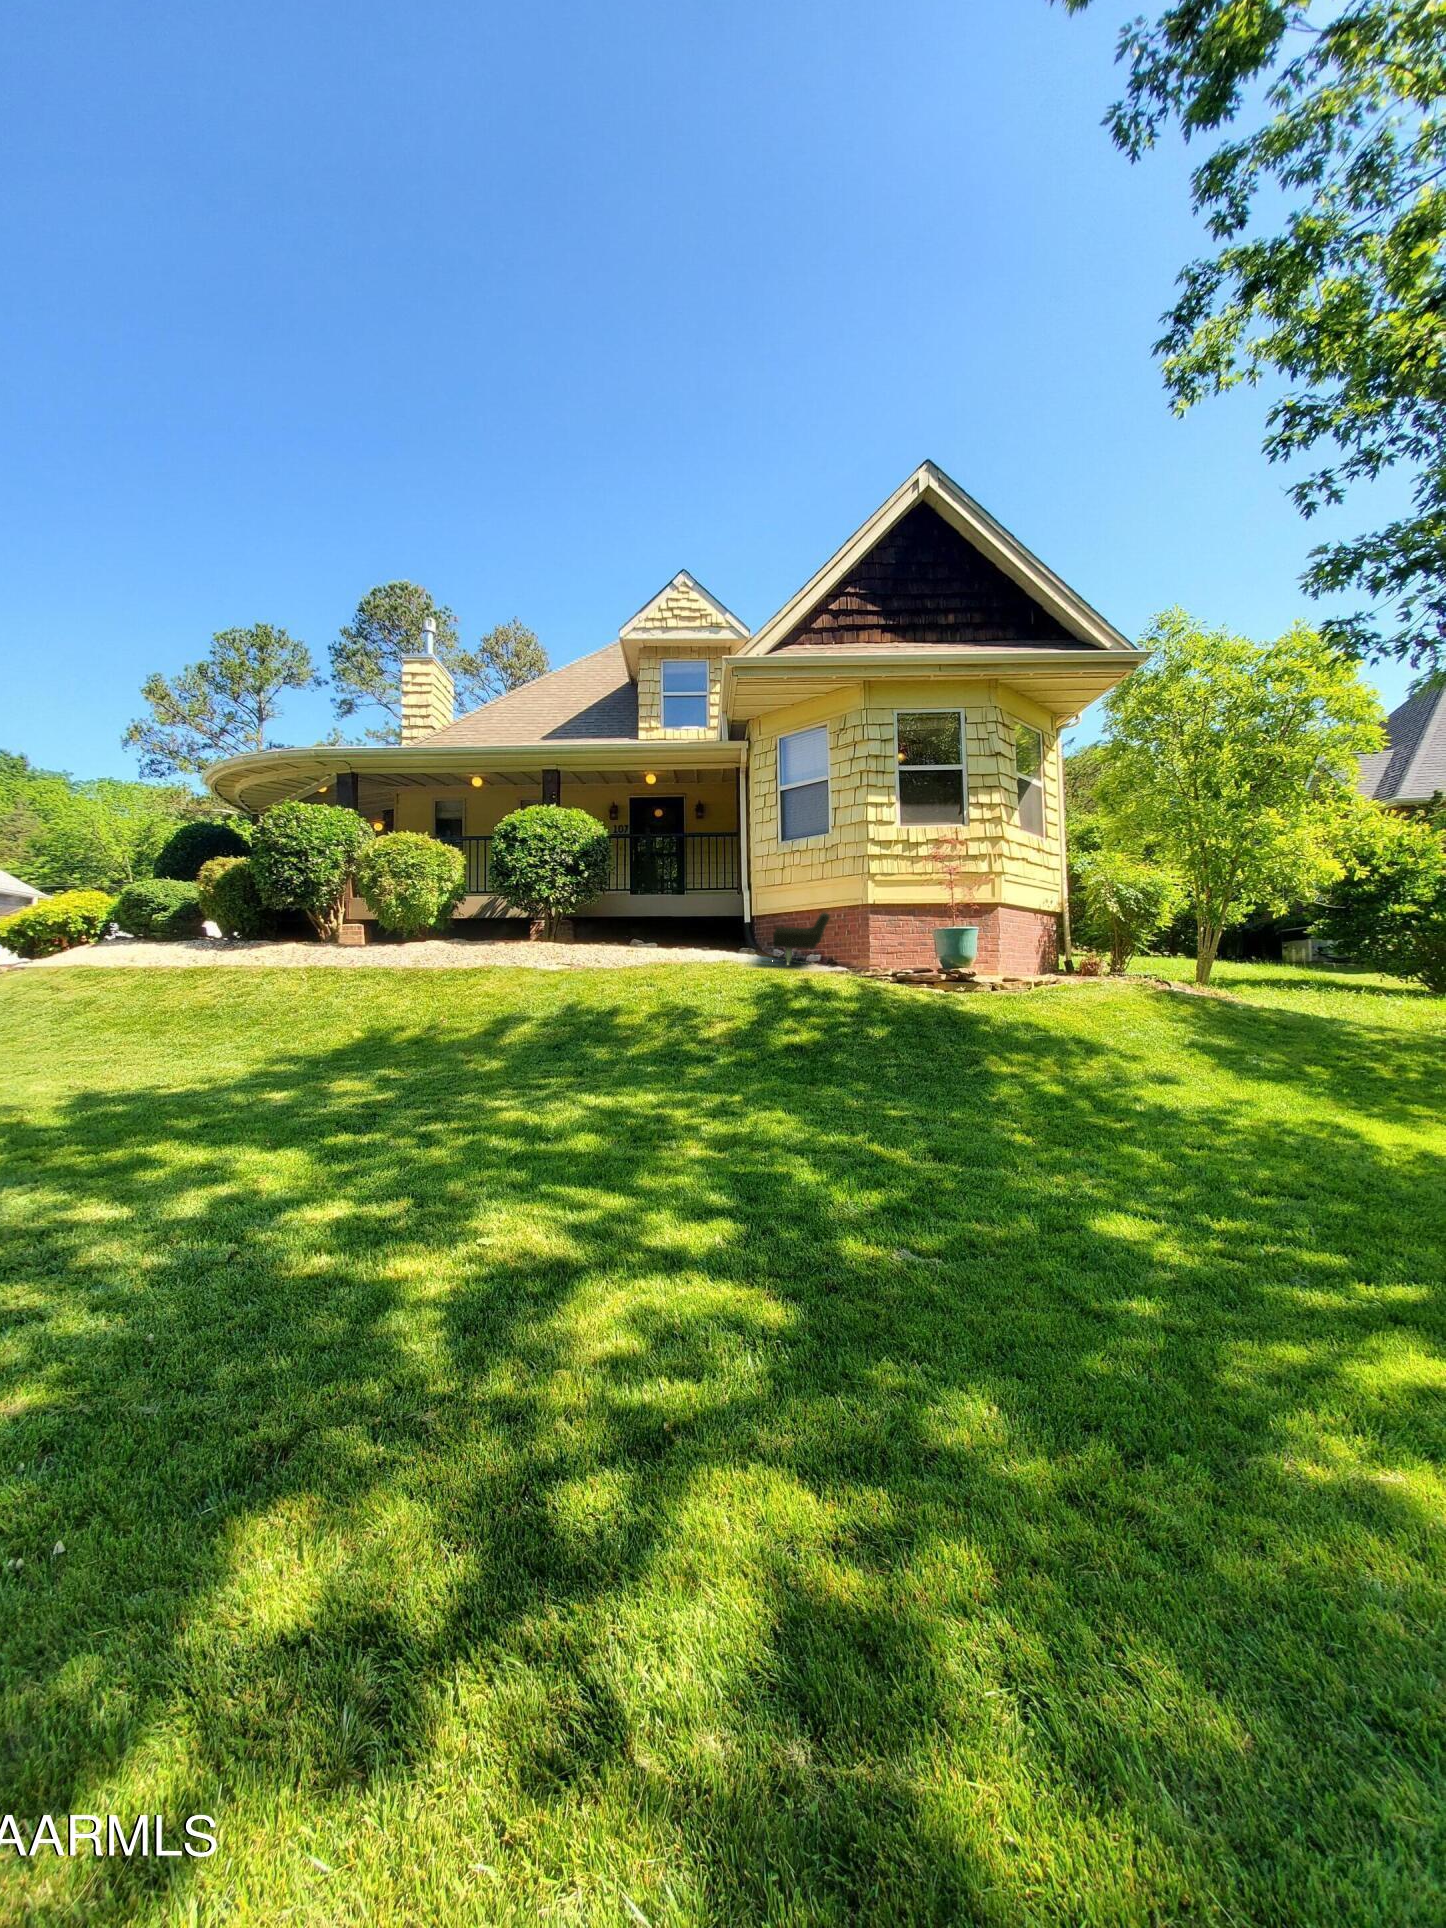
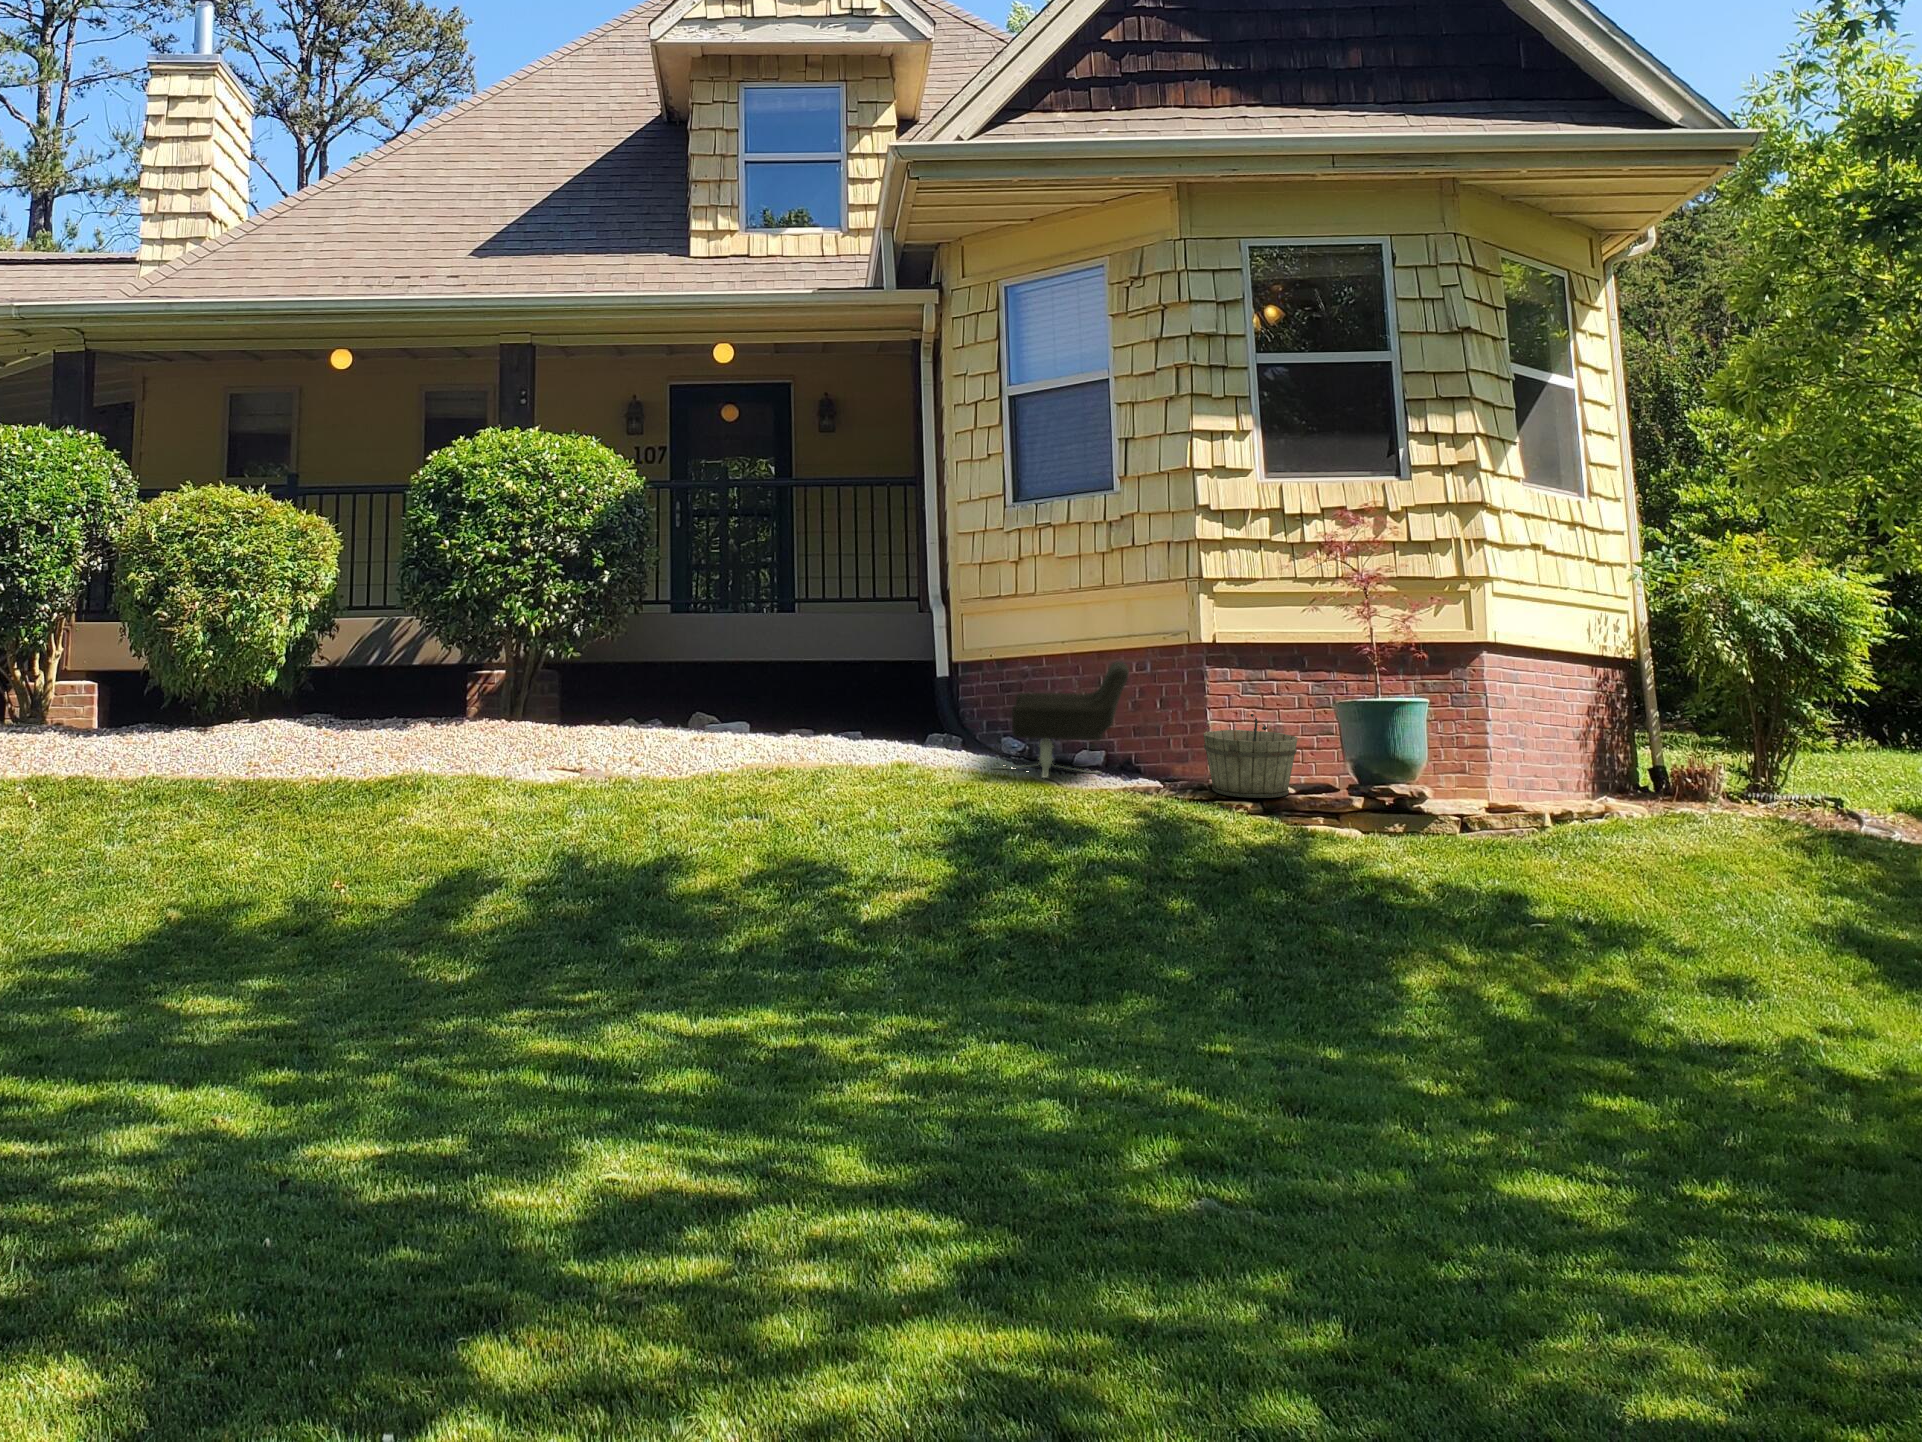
wooden bucket: none [865,936,911,976] -> present [1203,714,1298,798]

